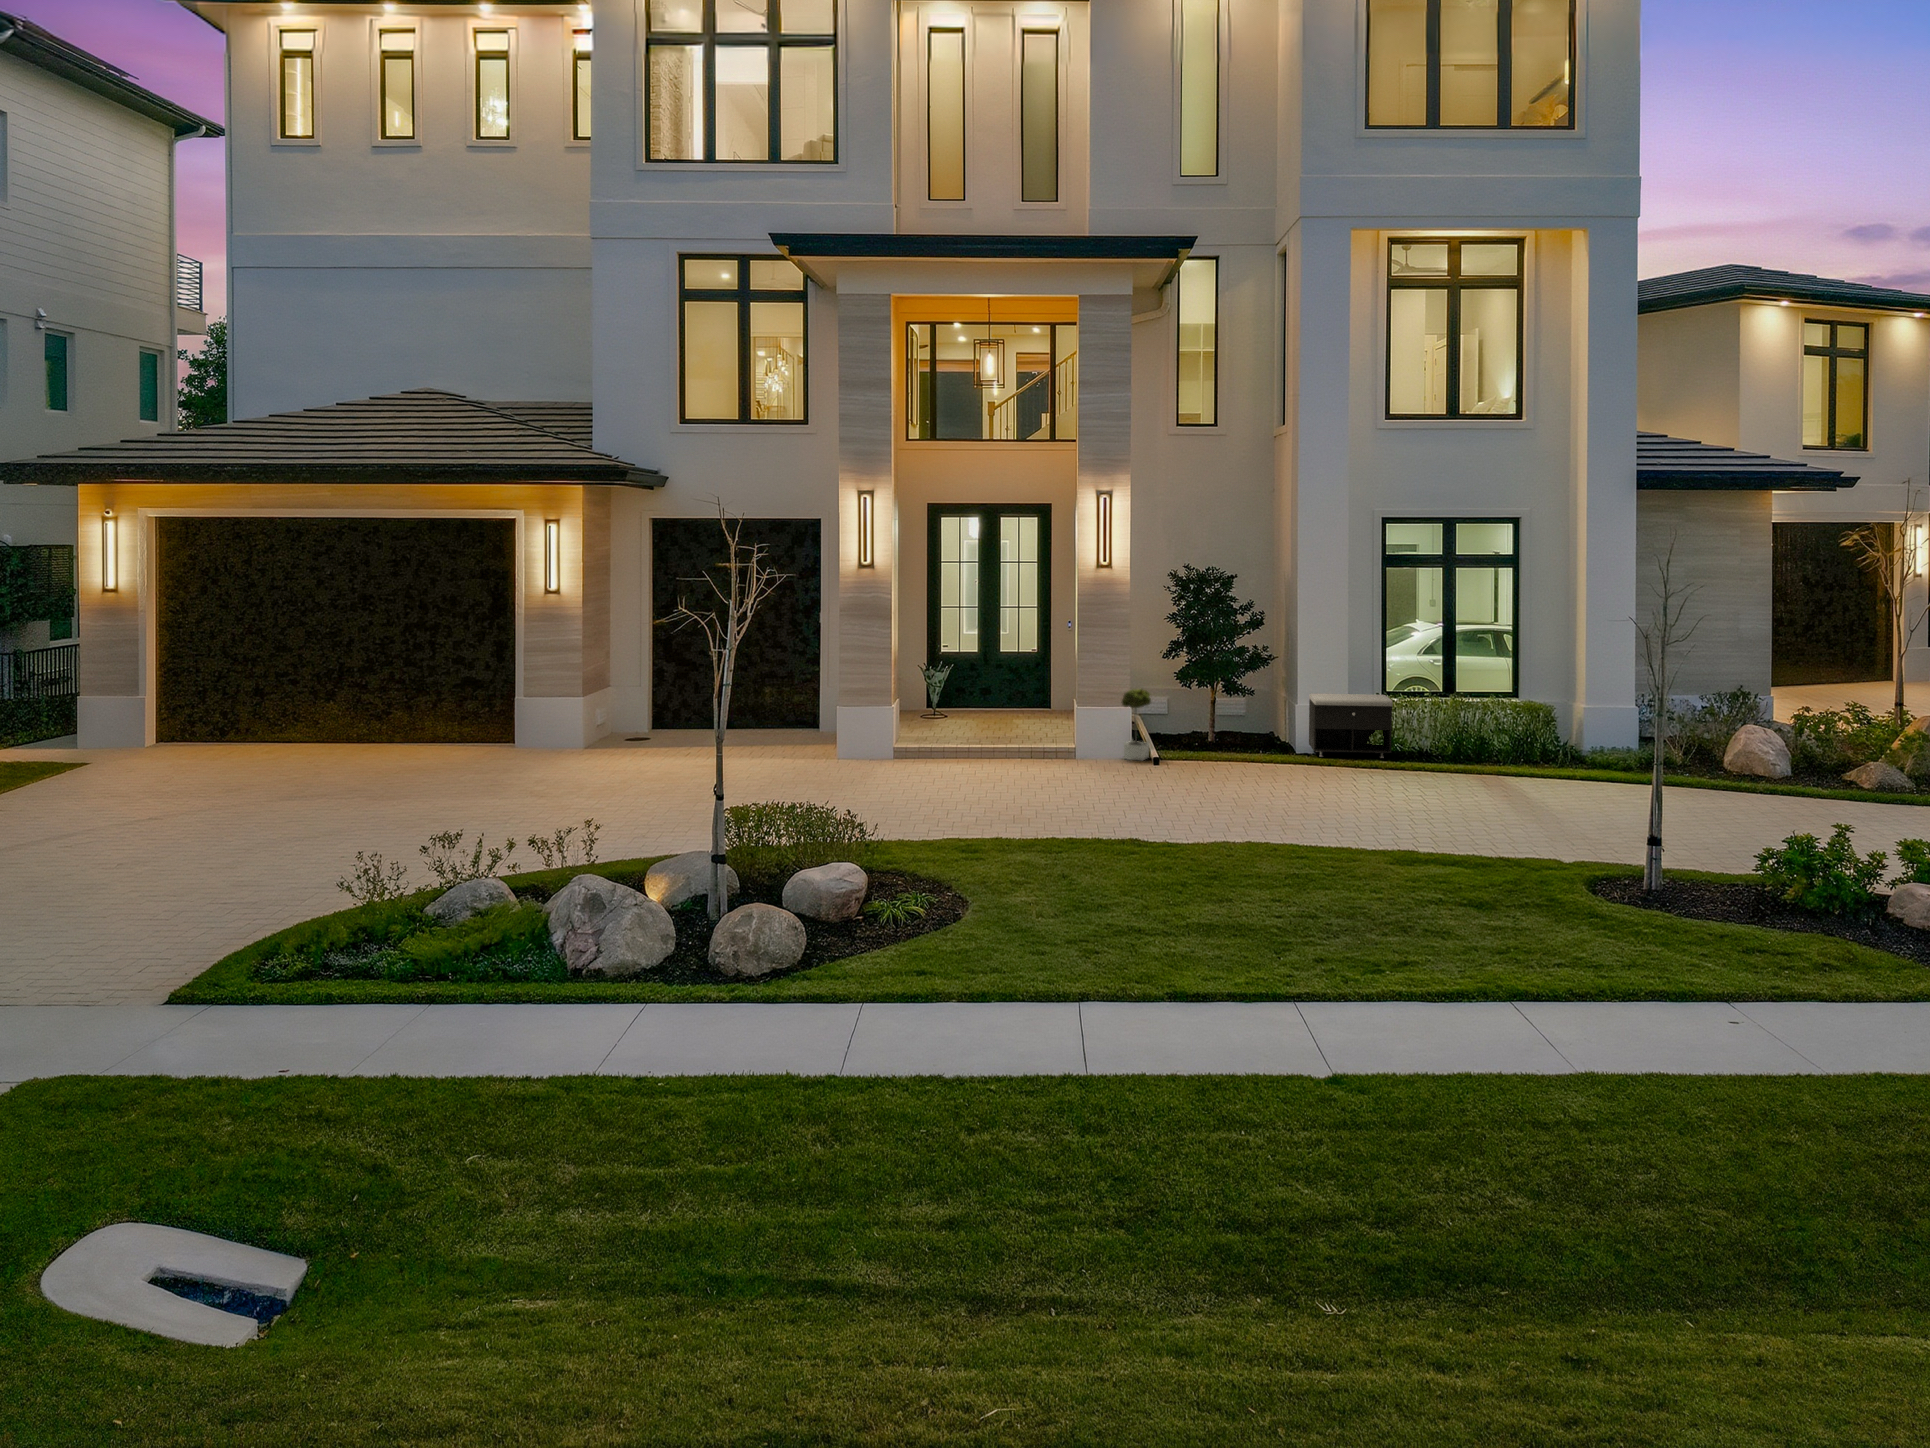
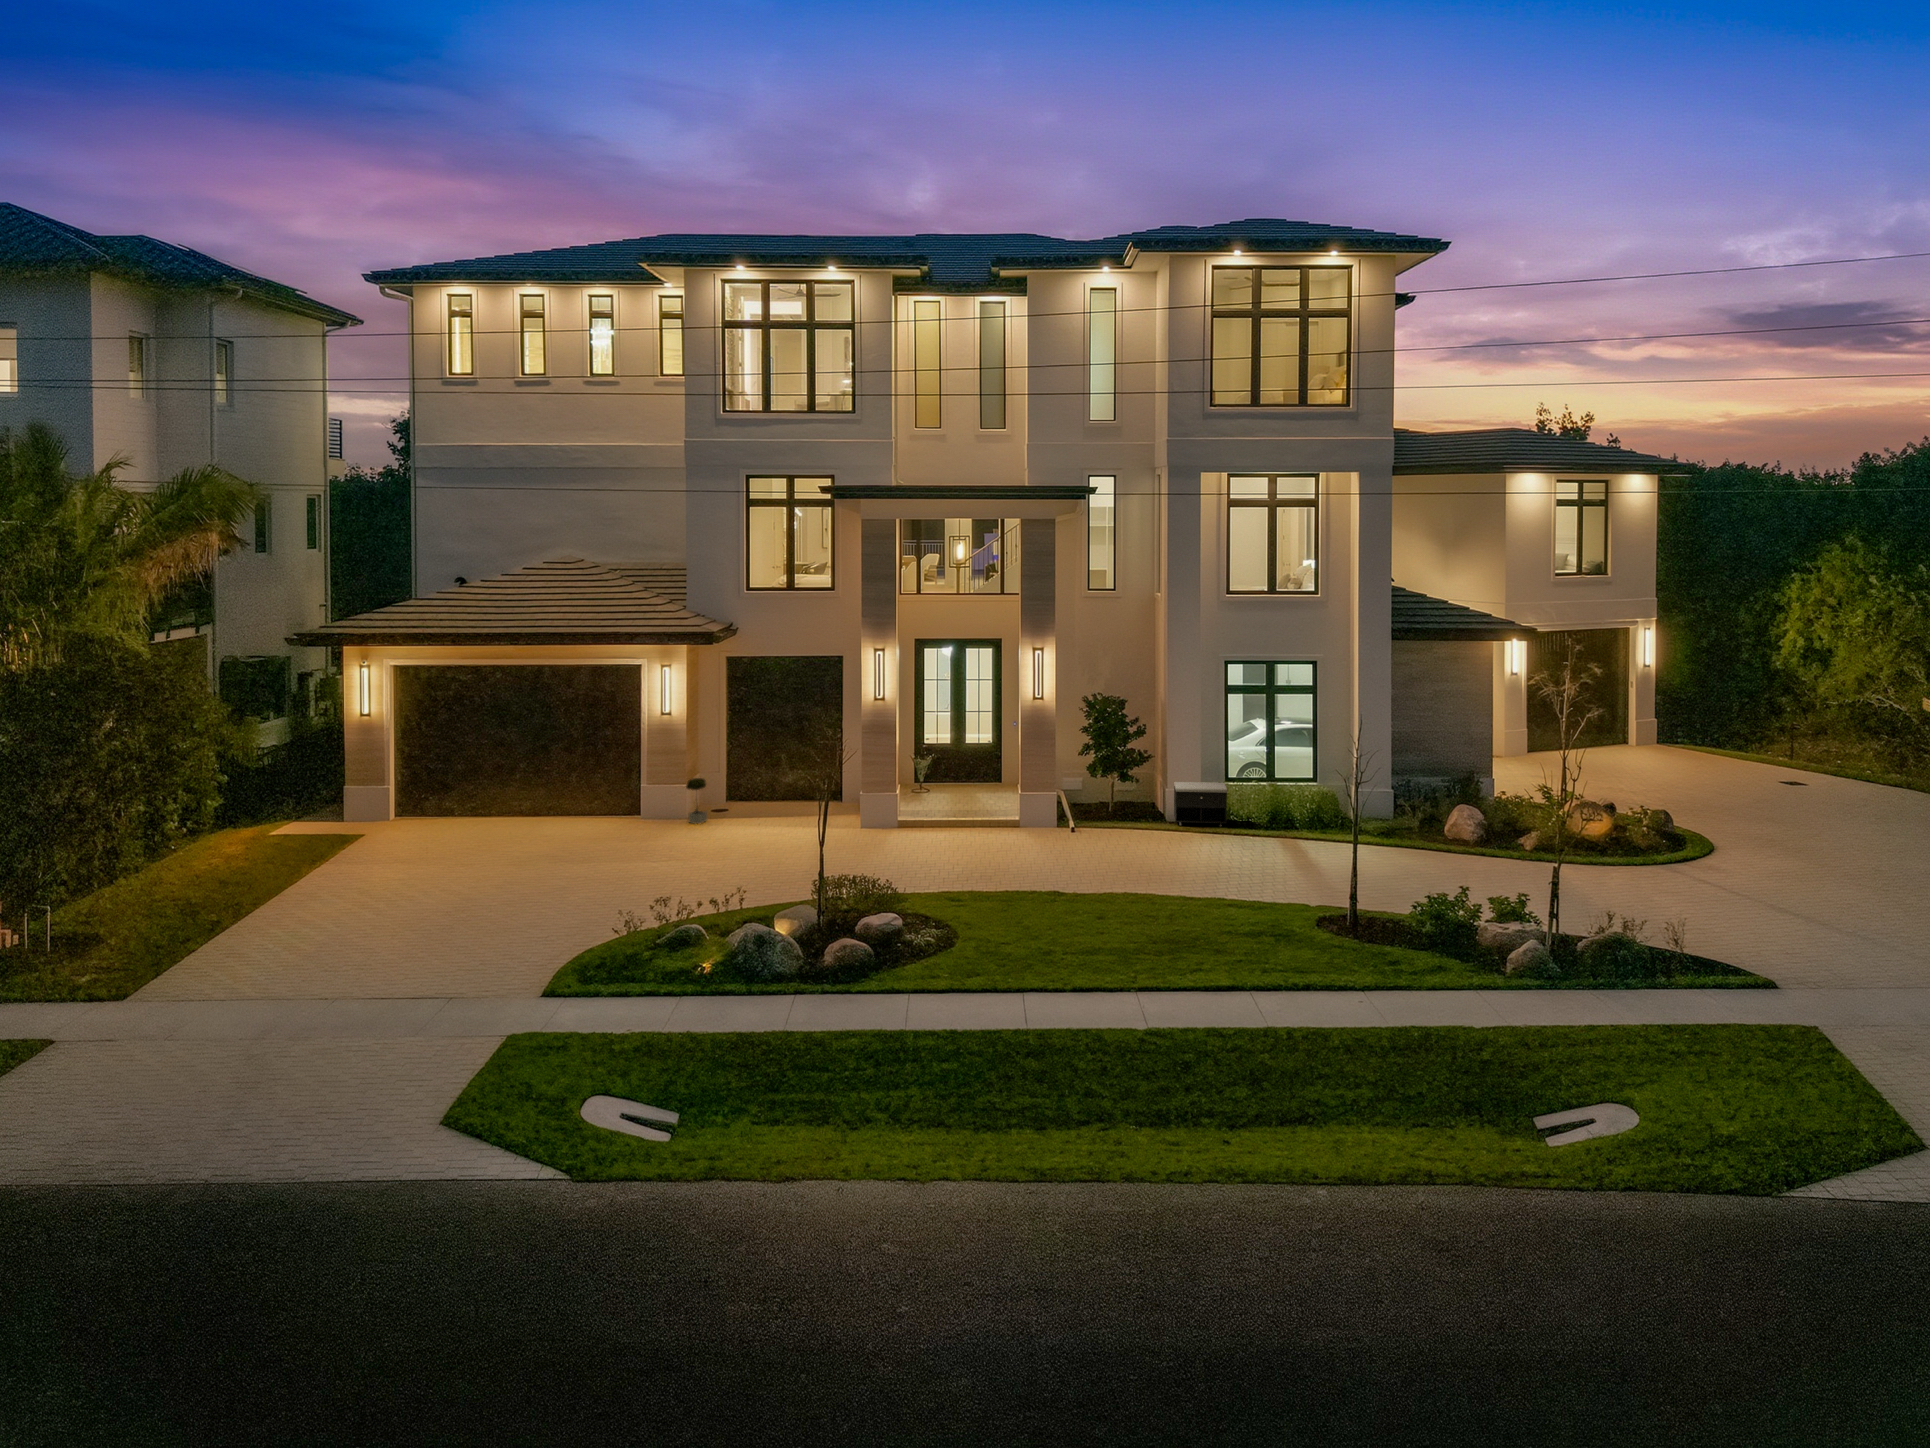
potted tree: present [1121,689,1151,761] -> present [686,778,707,824]

